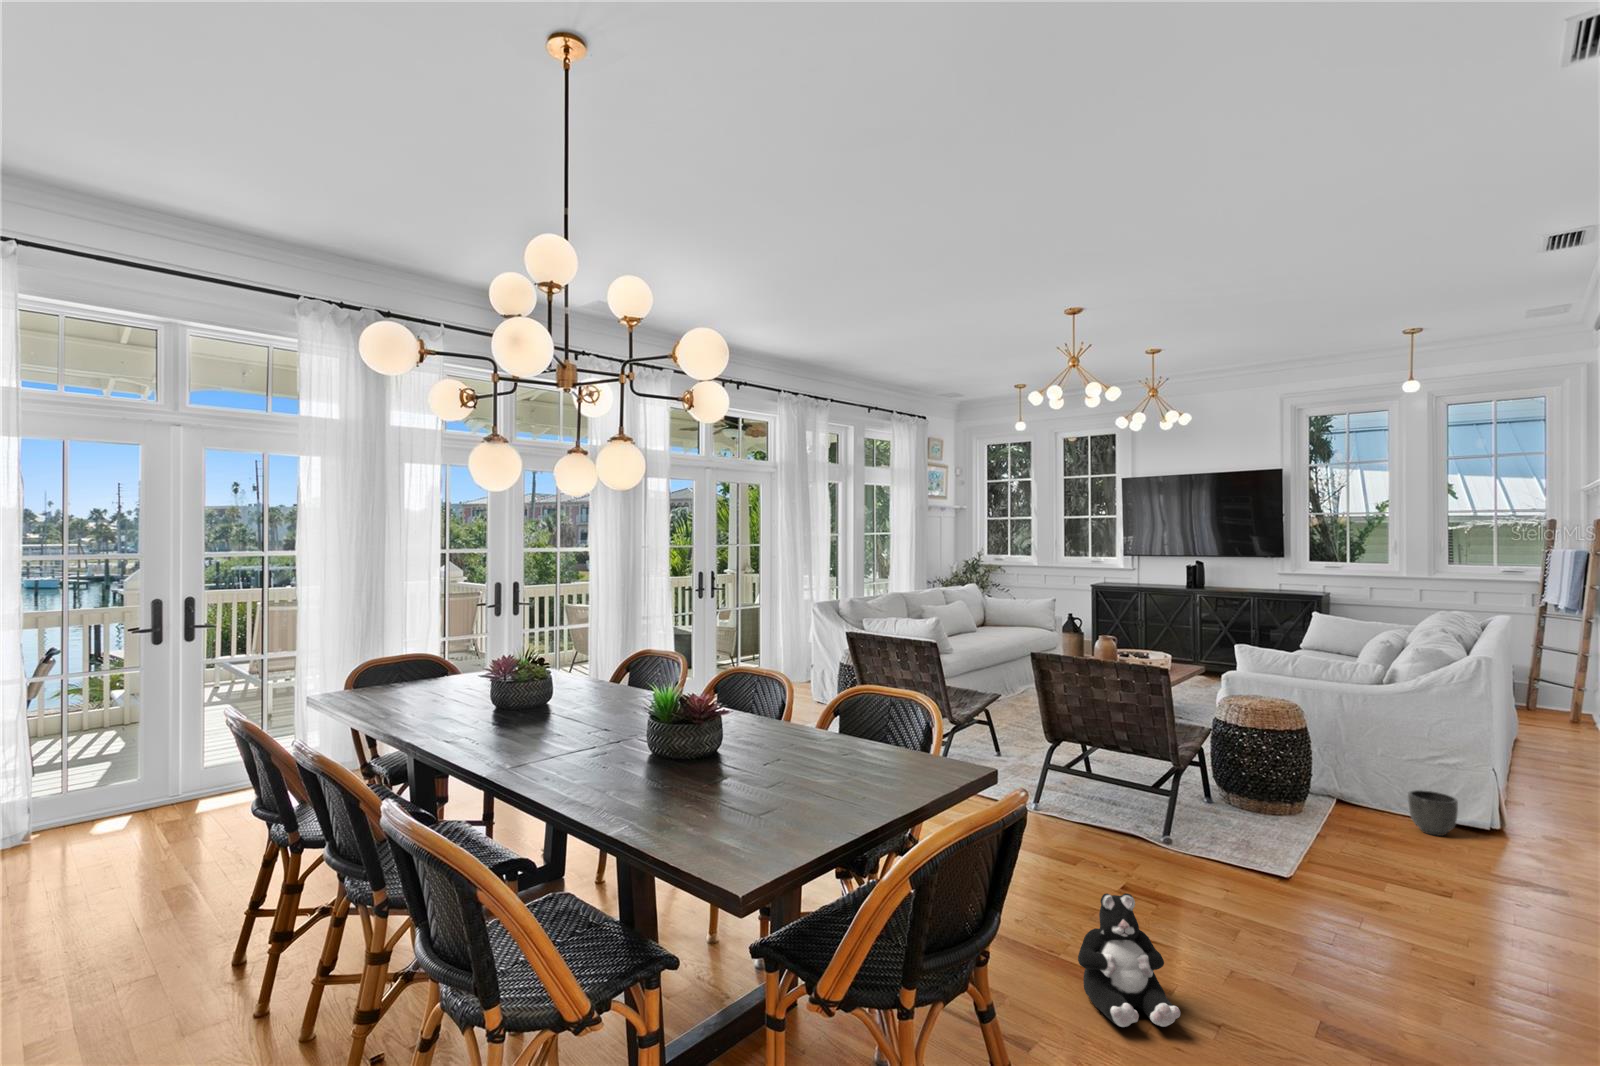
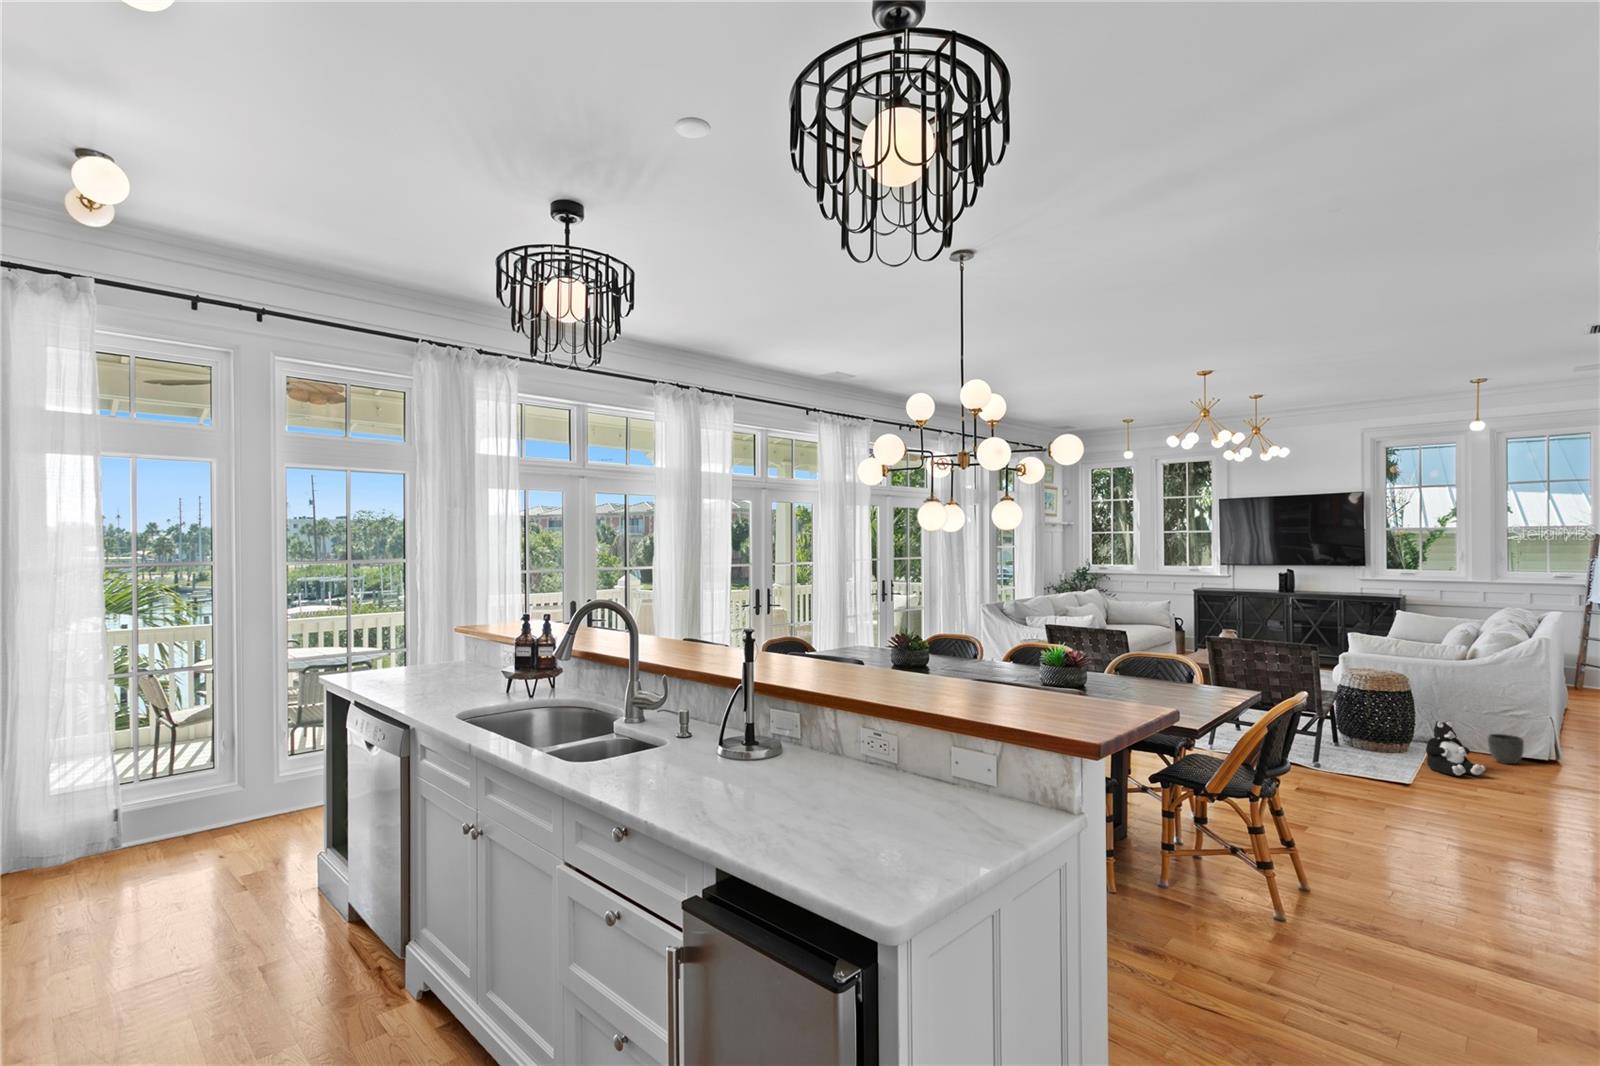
plush toy: present [1078,893,1180,1027] -> present [1426,721,1486,776]

